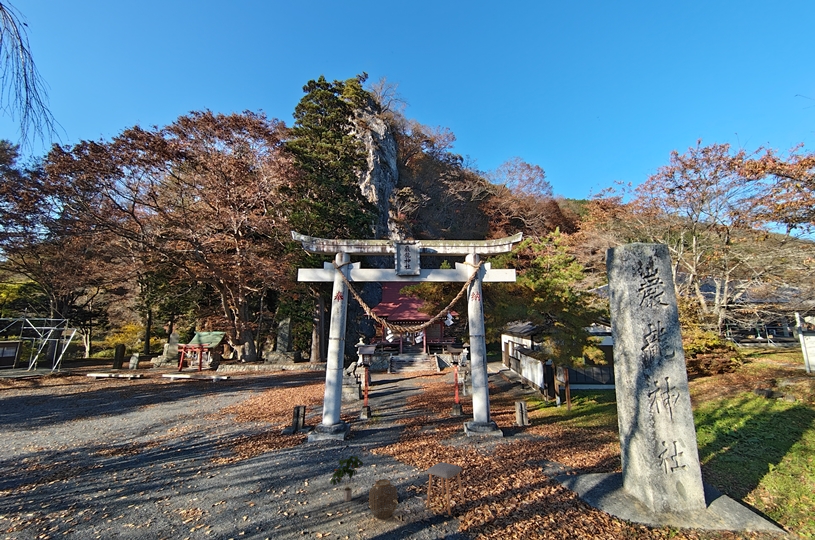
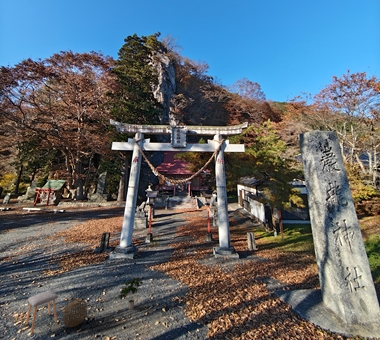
stool: present [427,462,465,515] -> present [25,291,58,334]
woven basket: present [369,479,397,519] -> present [63,298,87,327]

